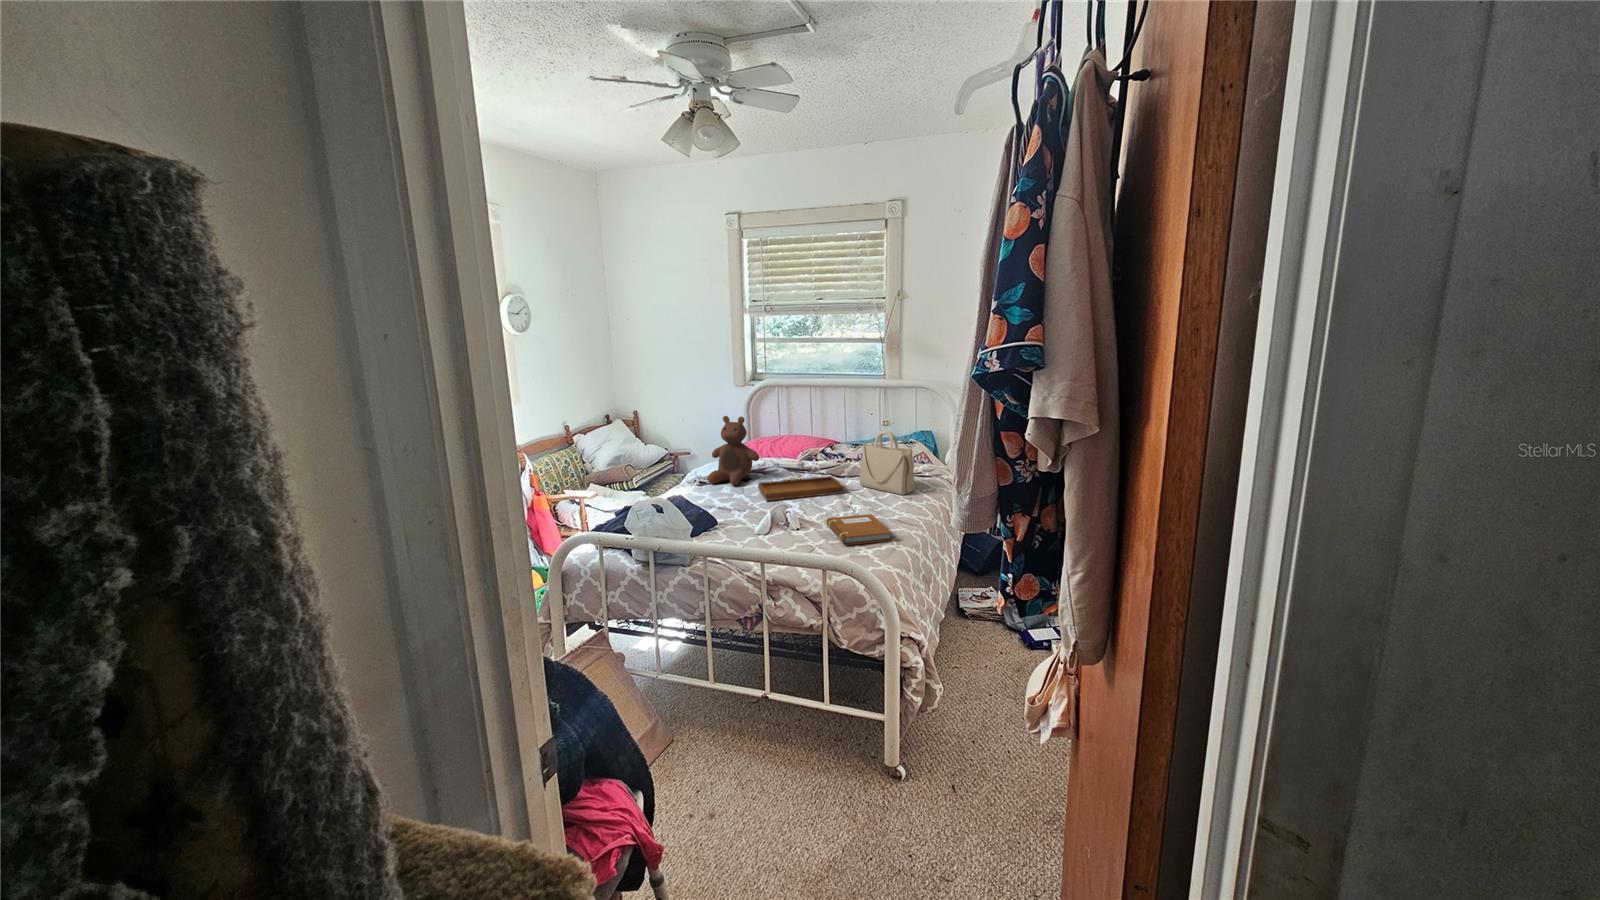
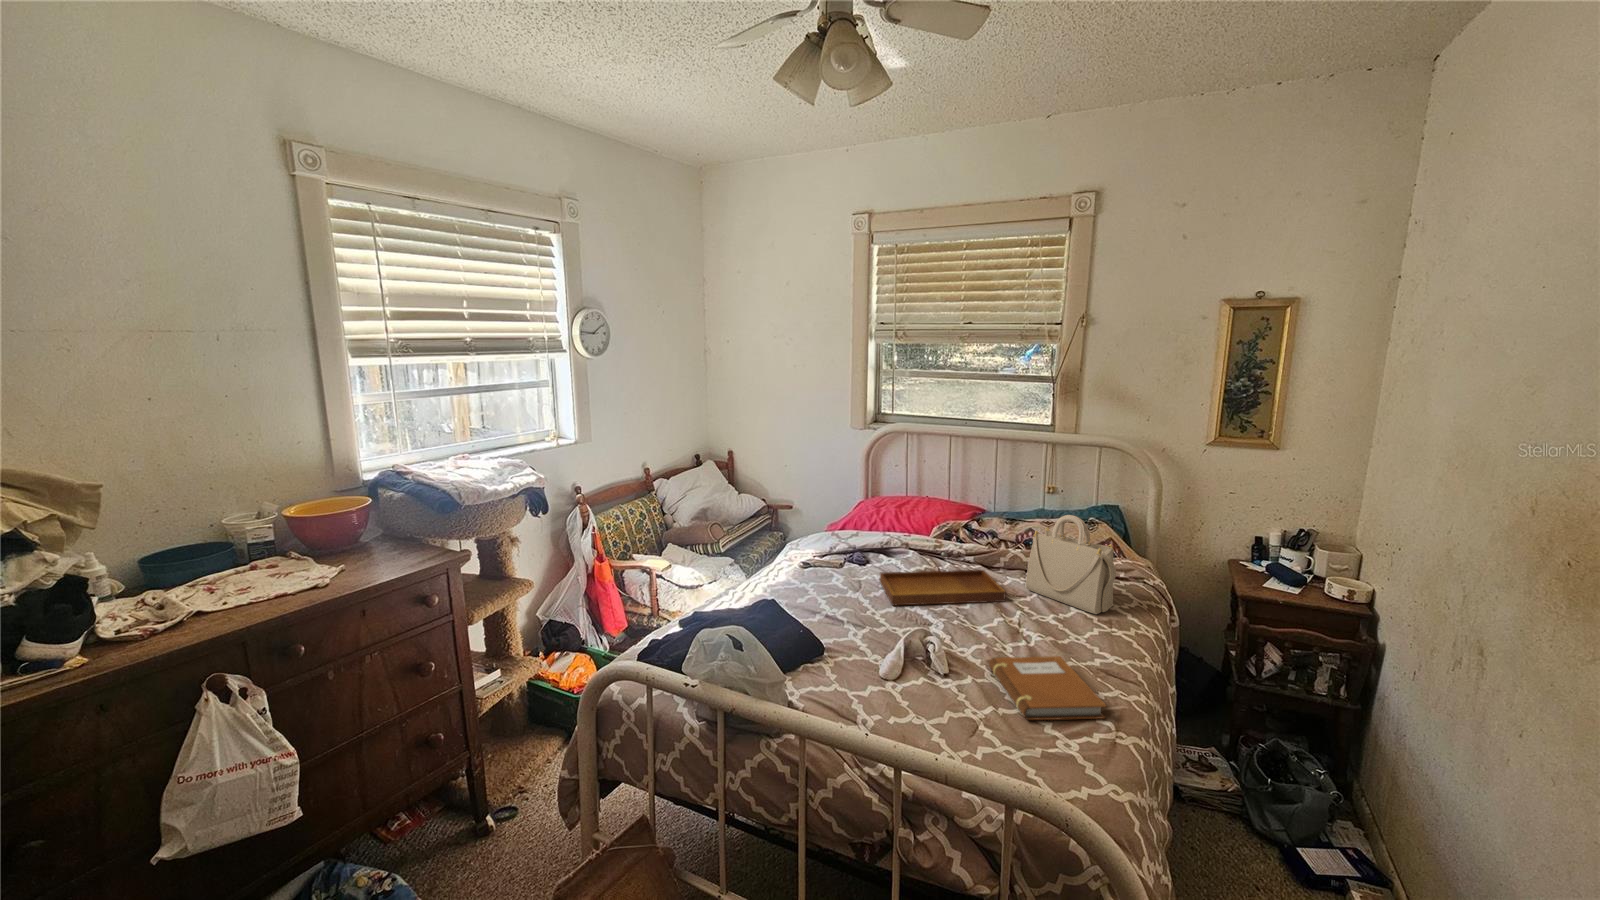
stuffed bear: present [708,416,759,485] -> none [812,475,882,571]

